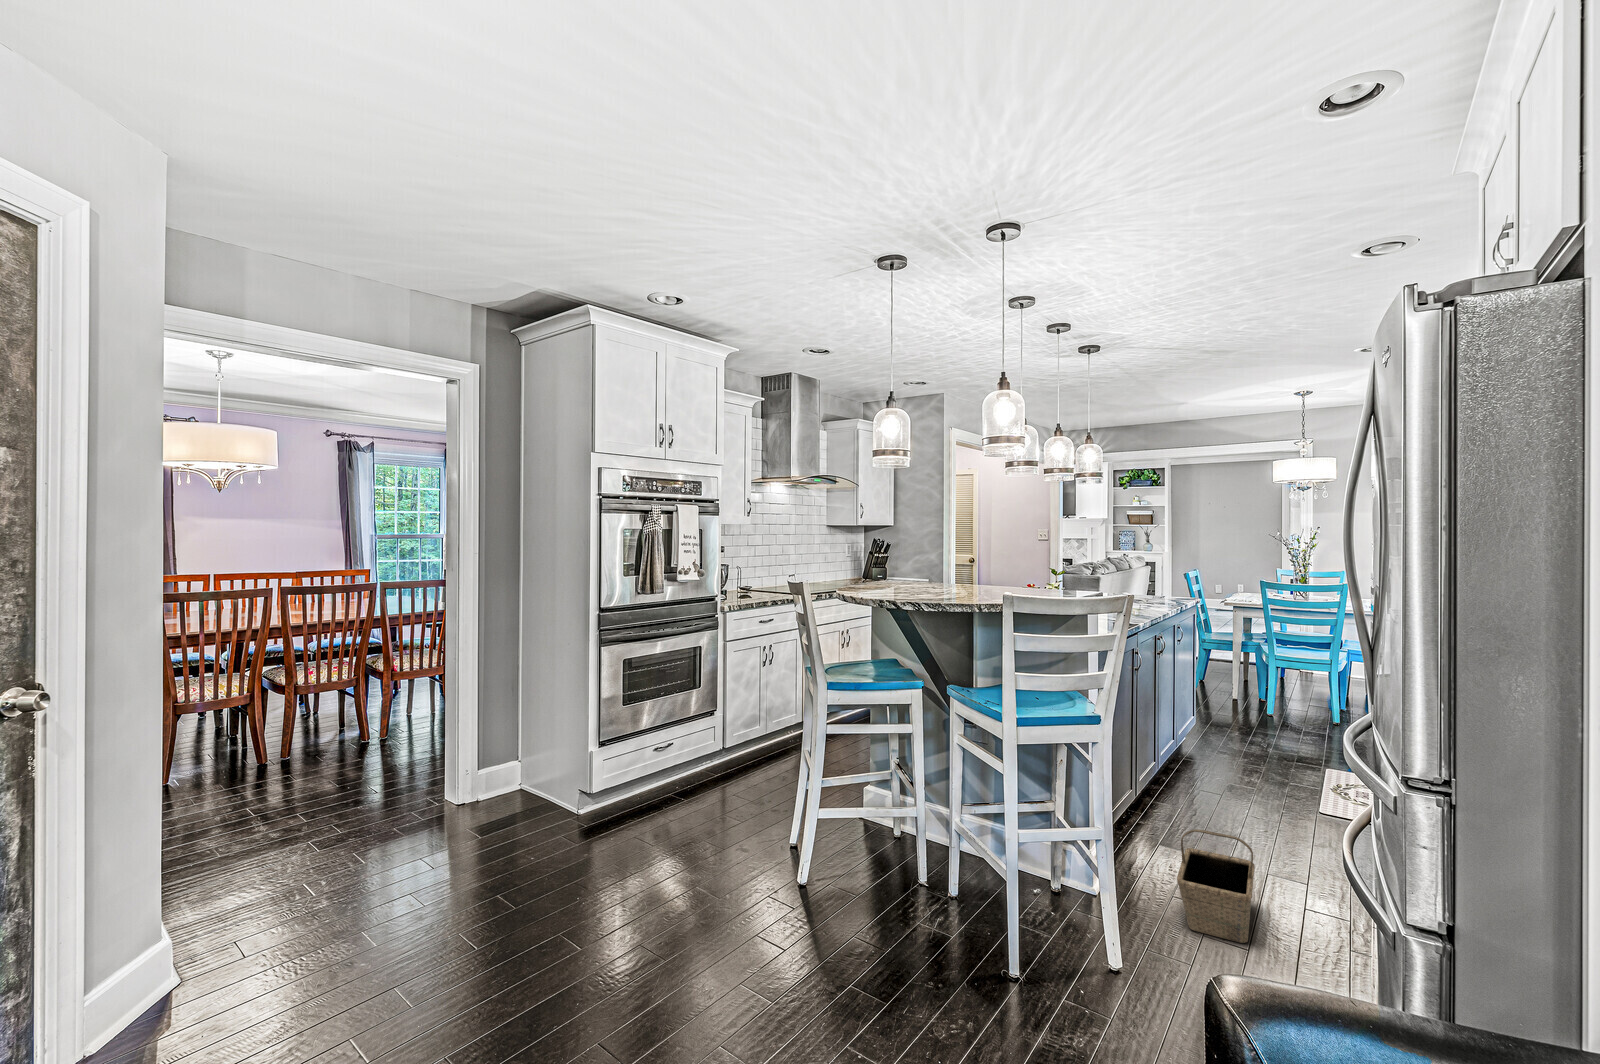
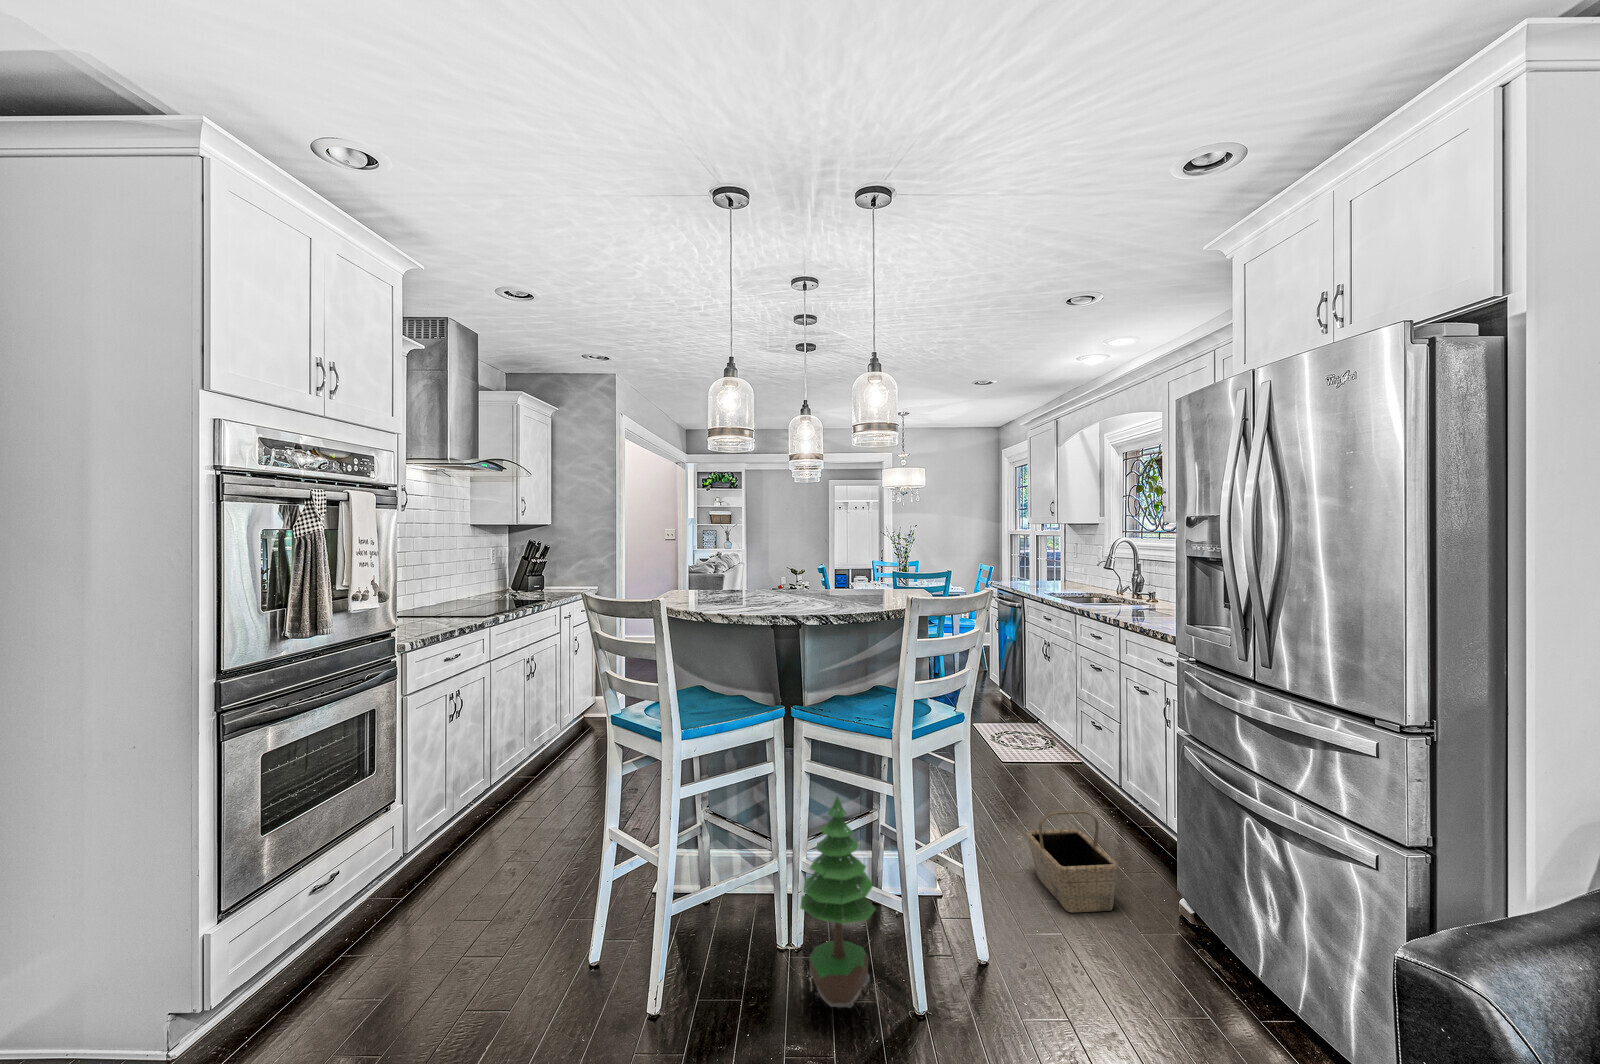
potted tree: none [876,743,937,912] -> present [800,797,876,1008]

